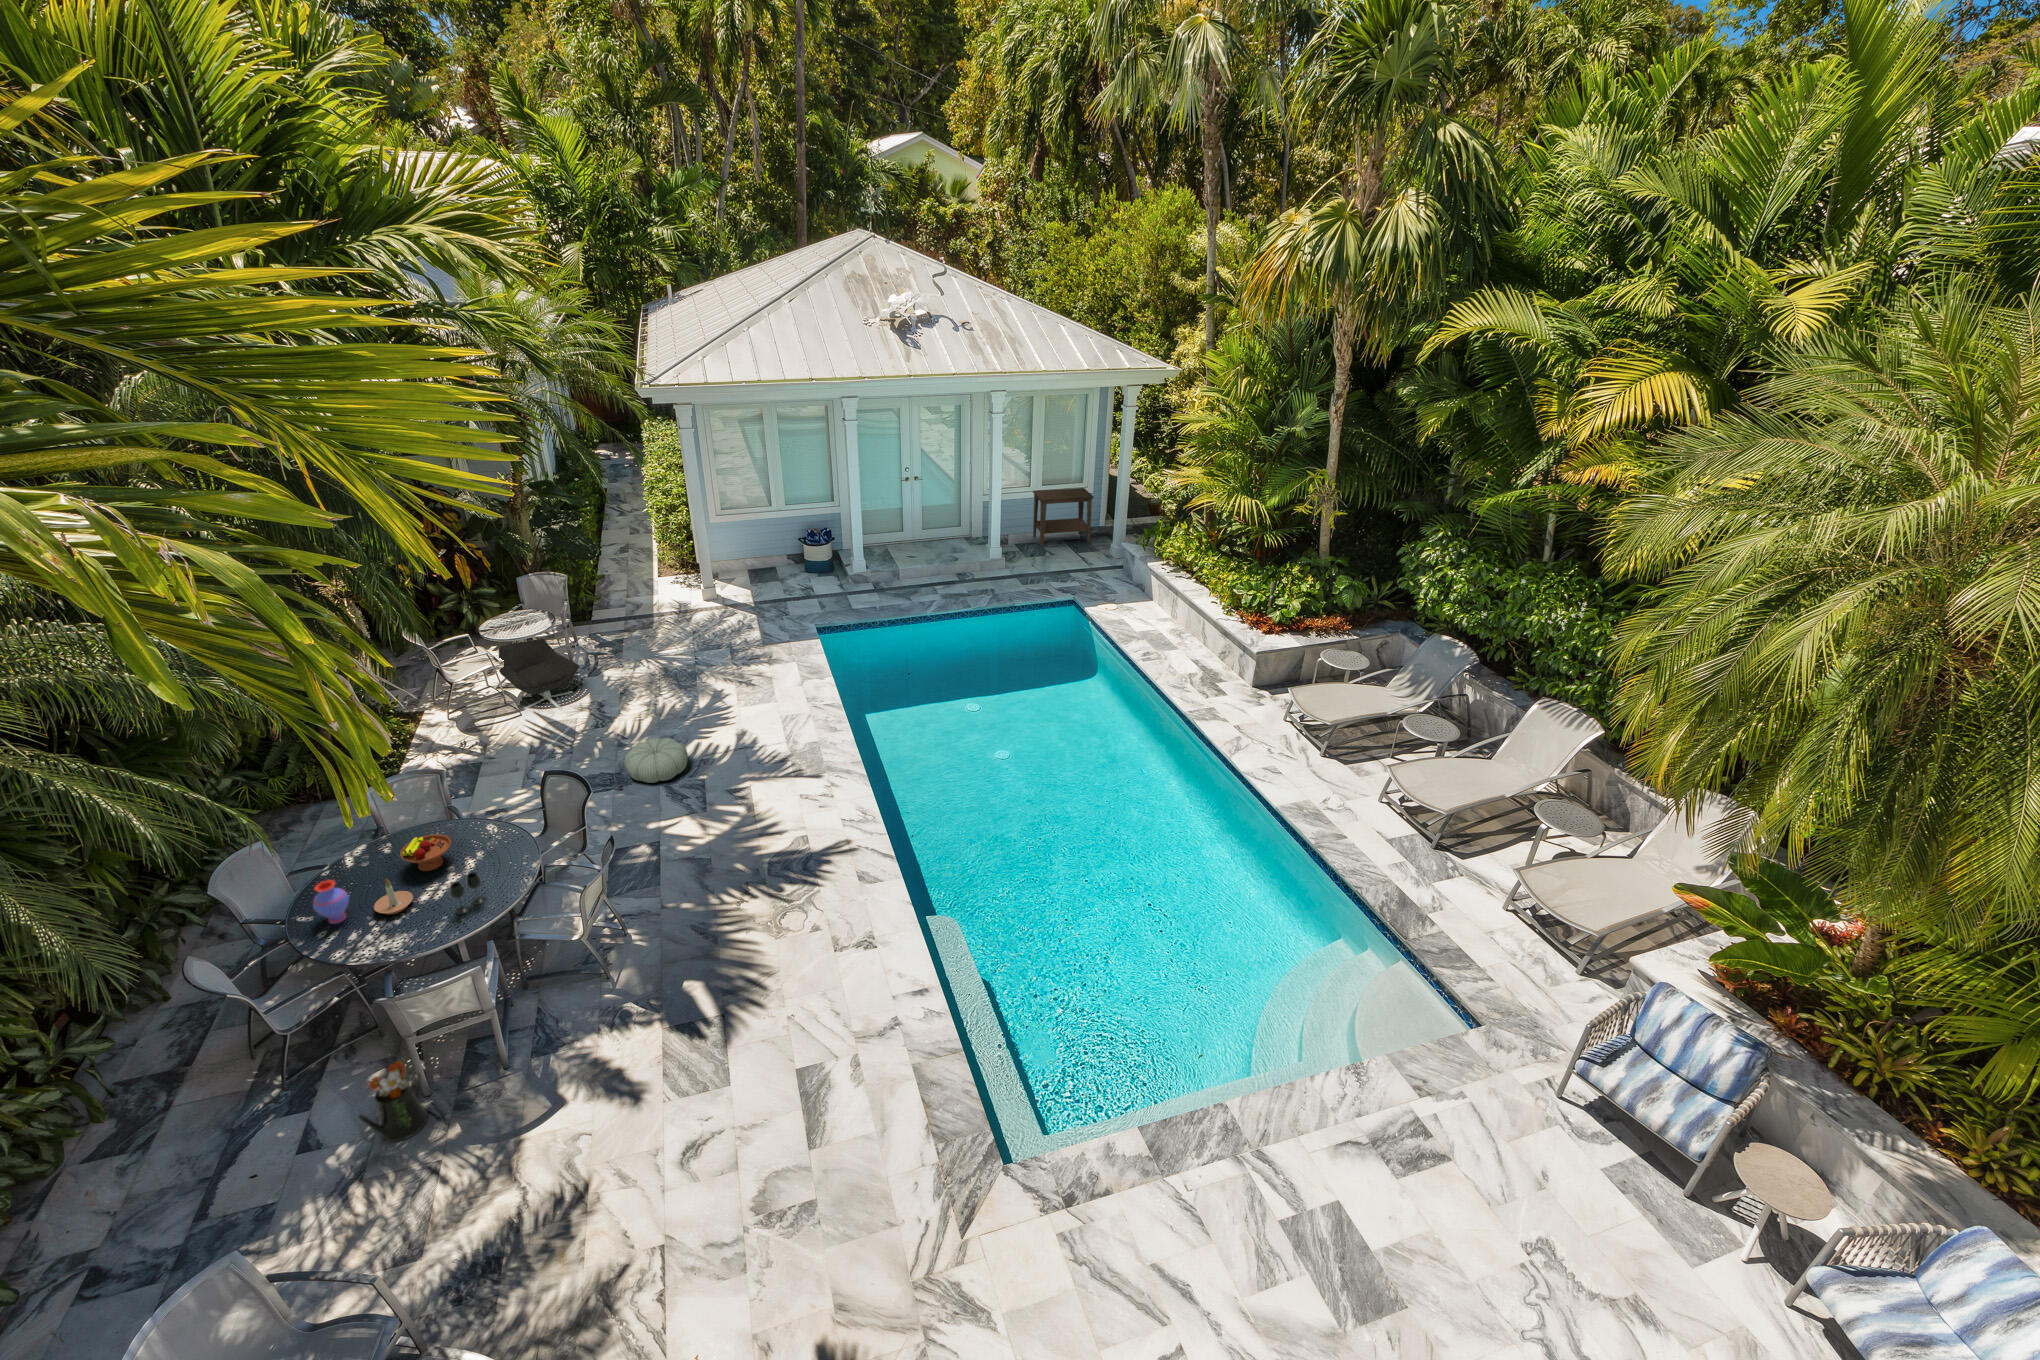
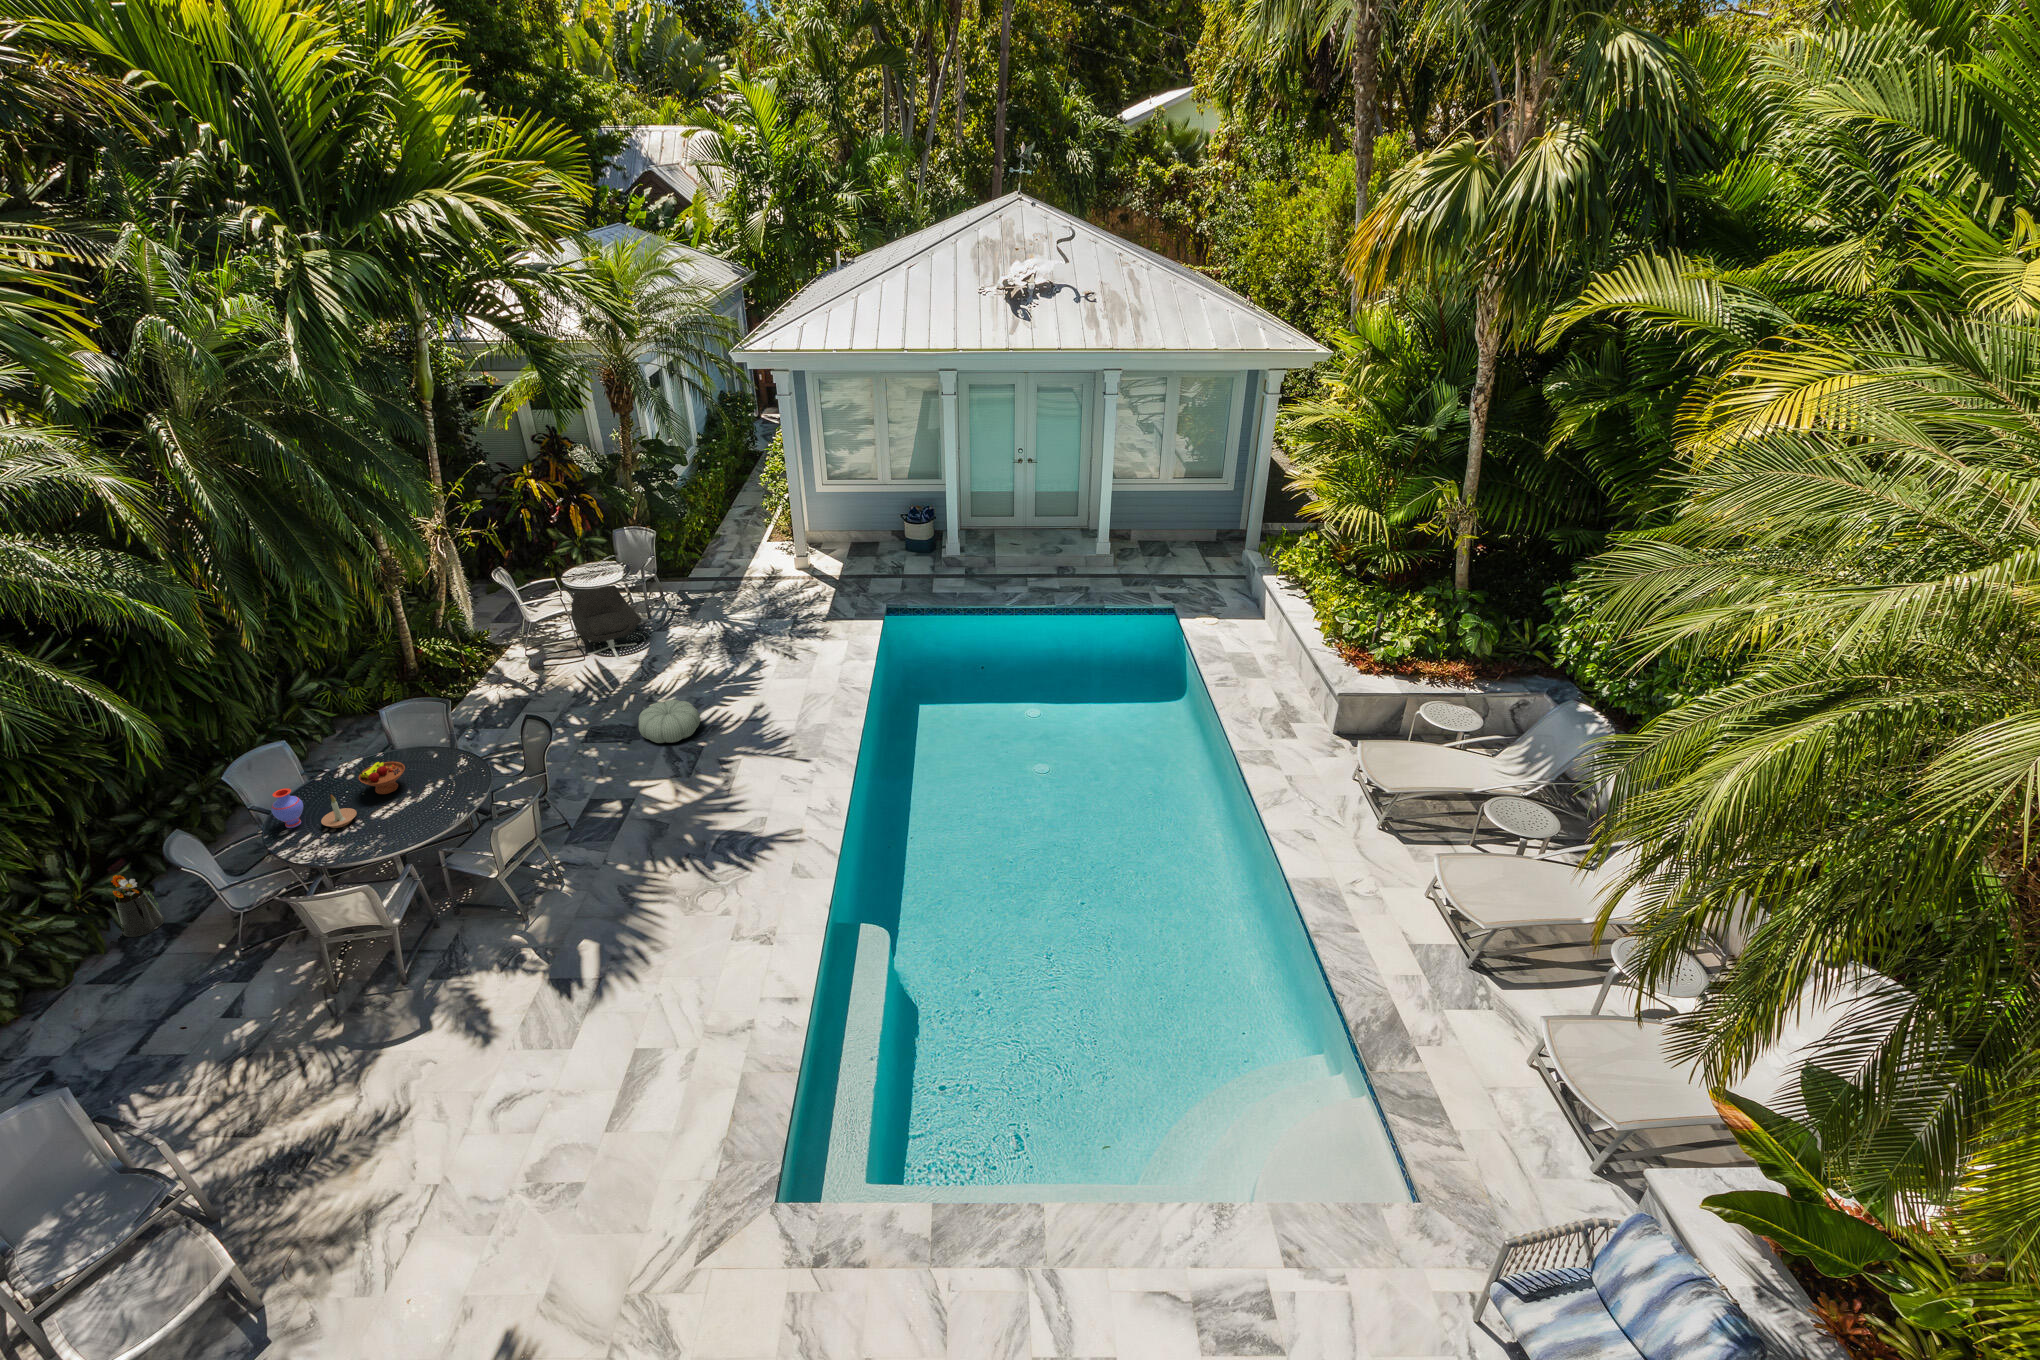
side table: present [1033,488,1094,546] -> none [1177,480,1244,544]
wine glass: present [450,872,486,915] -> none [376,802,413,839]
watering can: present [359,1062,428,1142] -> present [111,875,164,937]

